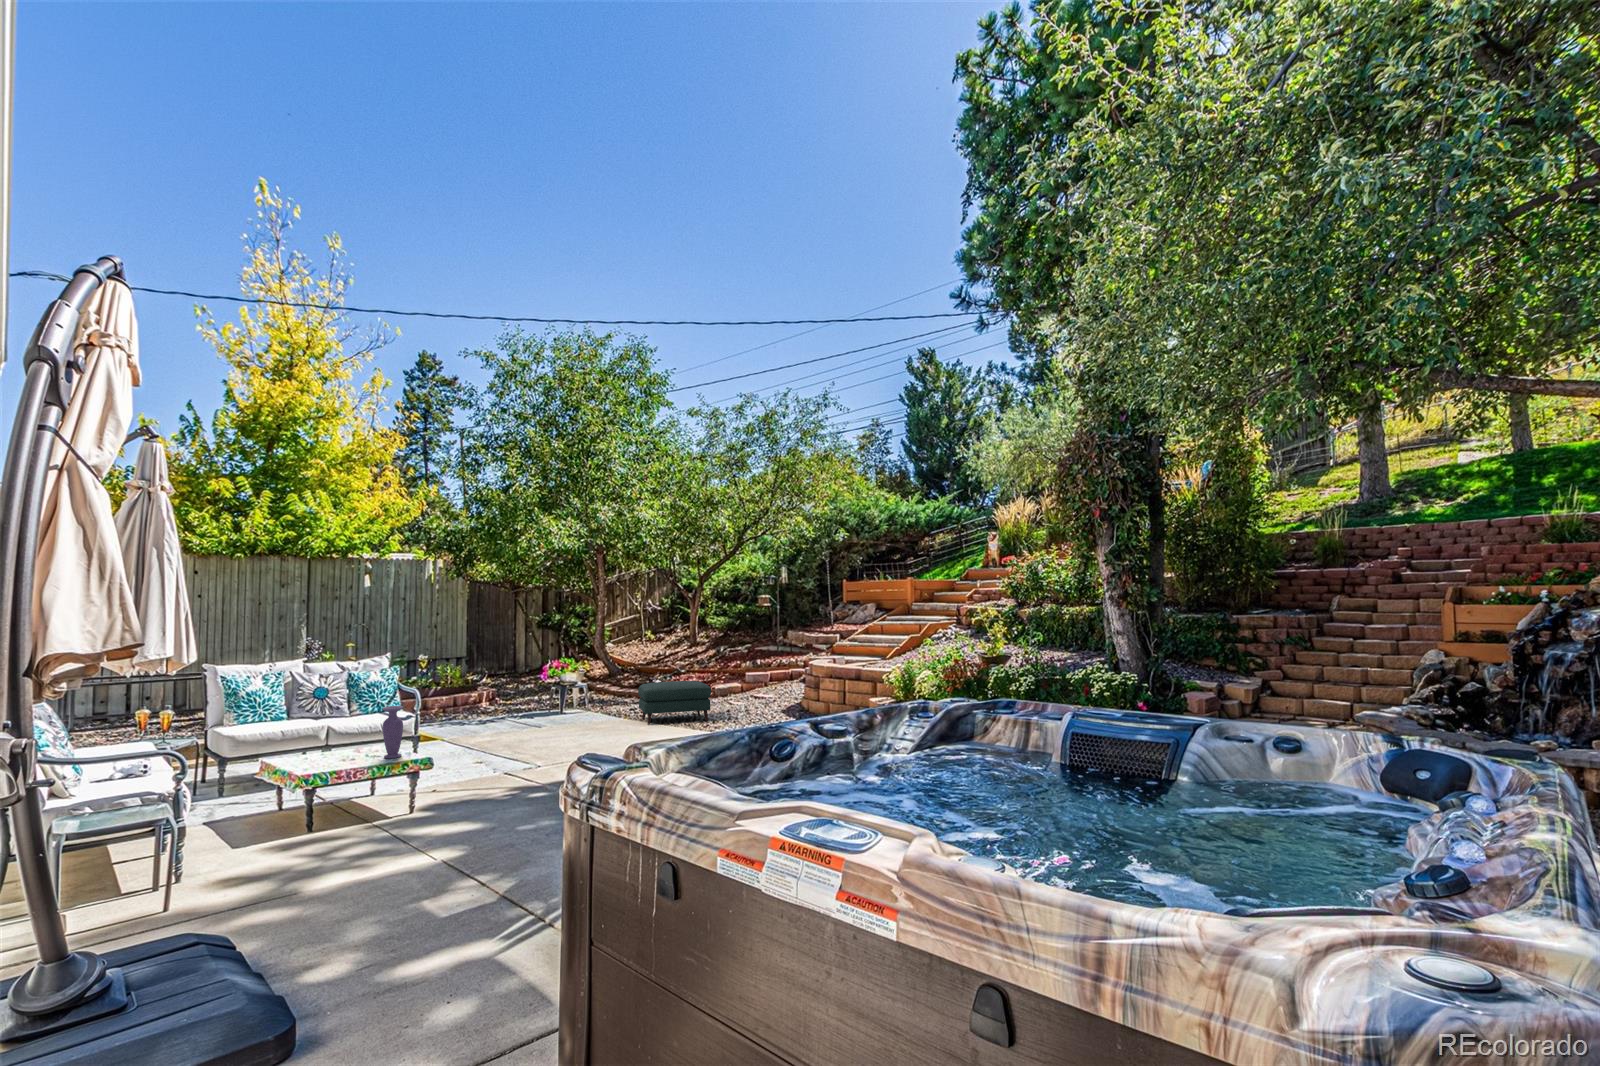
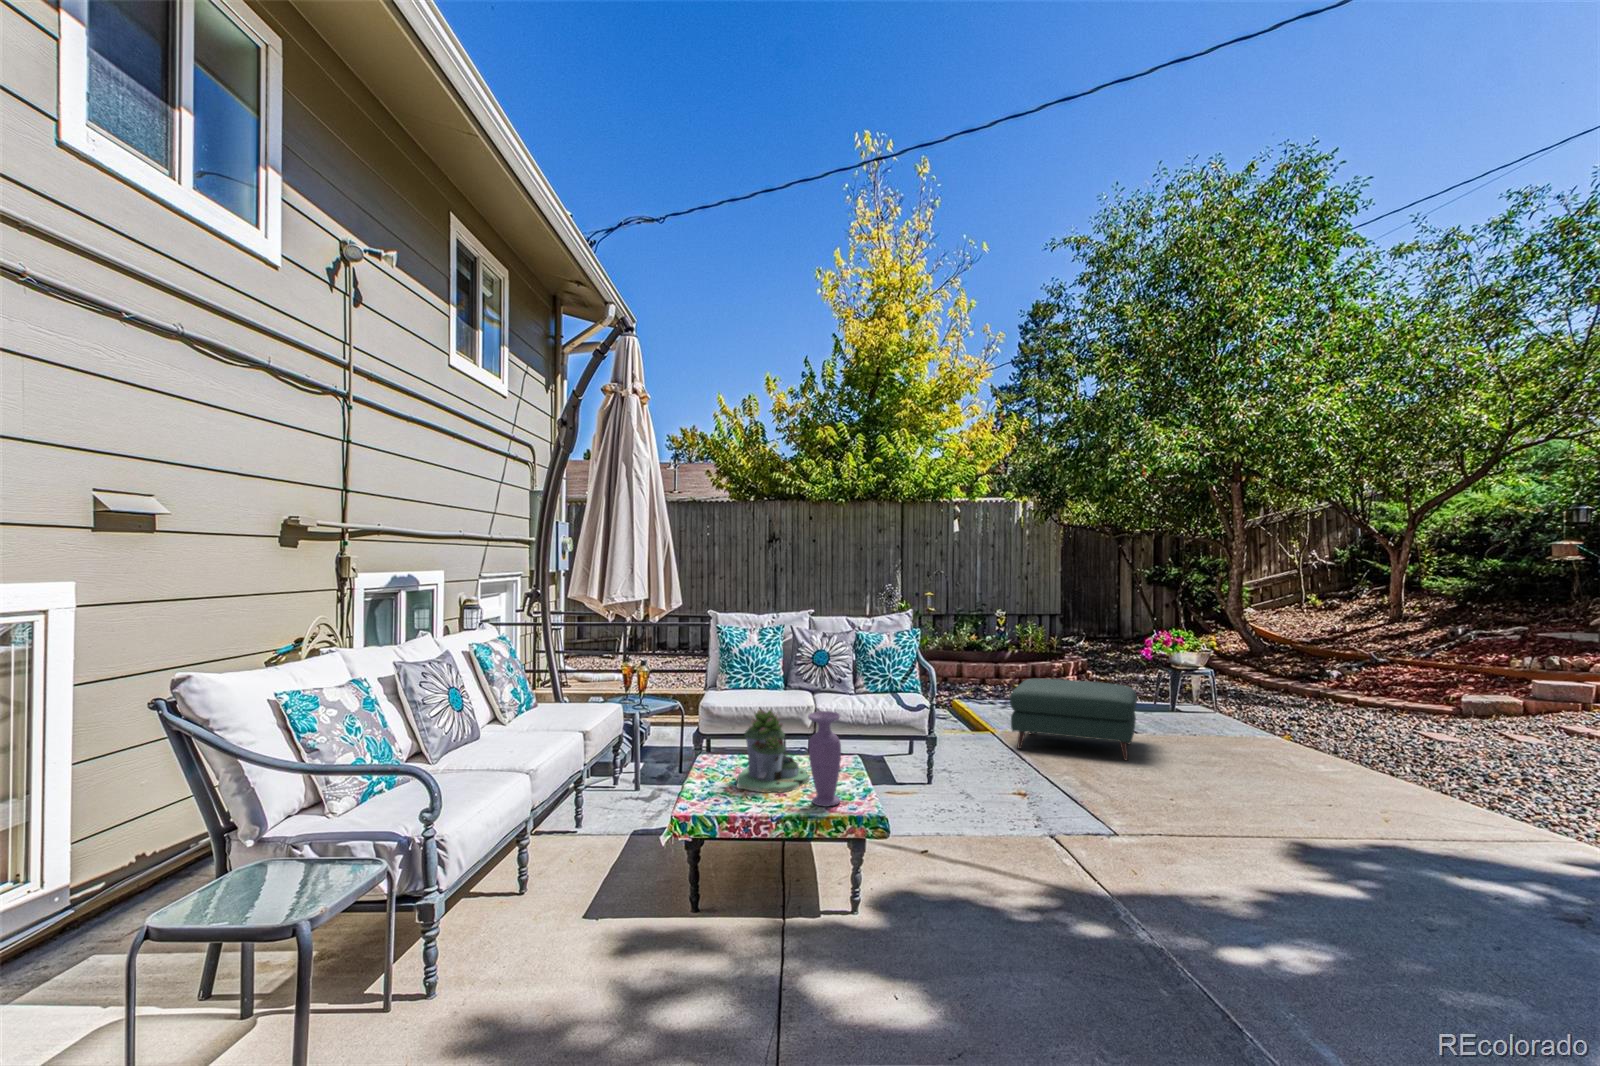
ottoman: present [638,681,711,725] -> present [1010,678,1137,760]
succulent planter: none [318,714,369,762] -> present [737,710,810,793]

